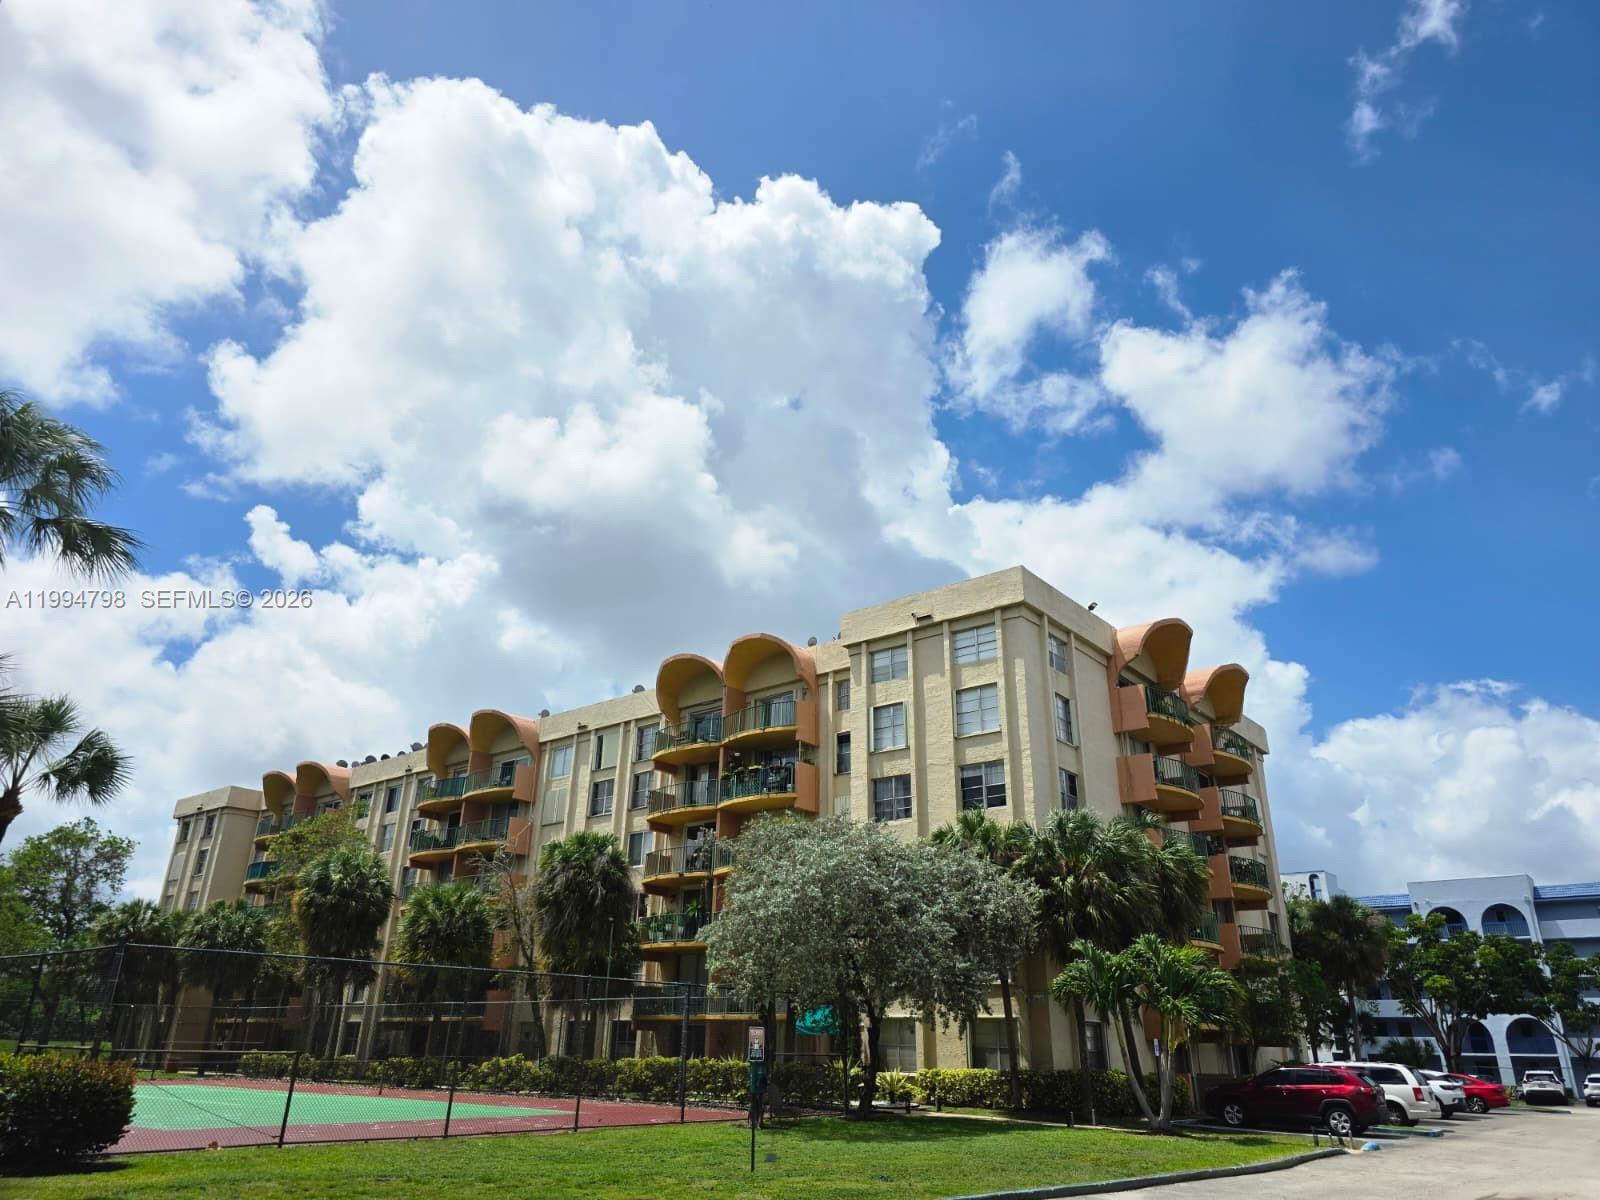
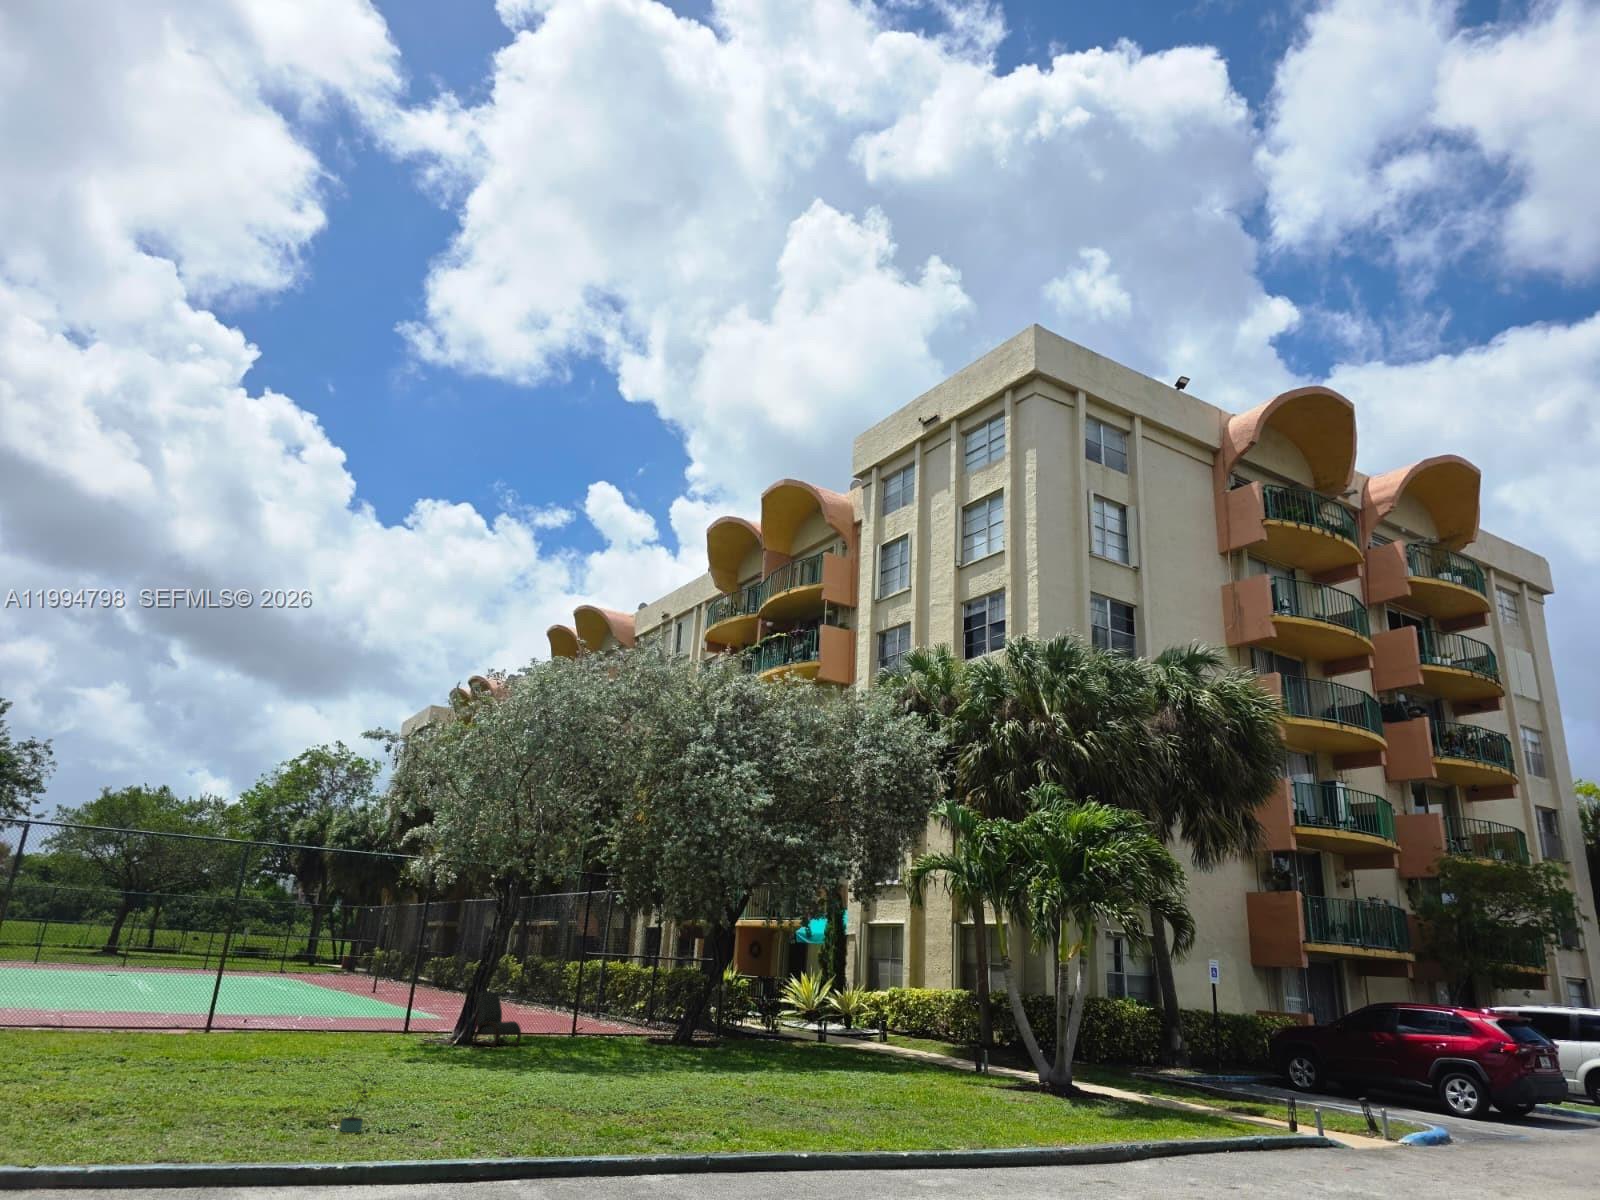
potted plant: present [765,1123,777,1161] -> present [340,1065,377,1132]

